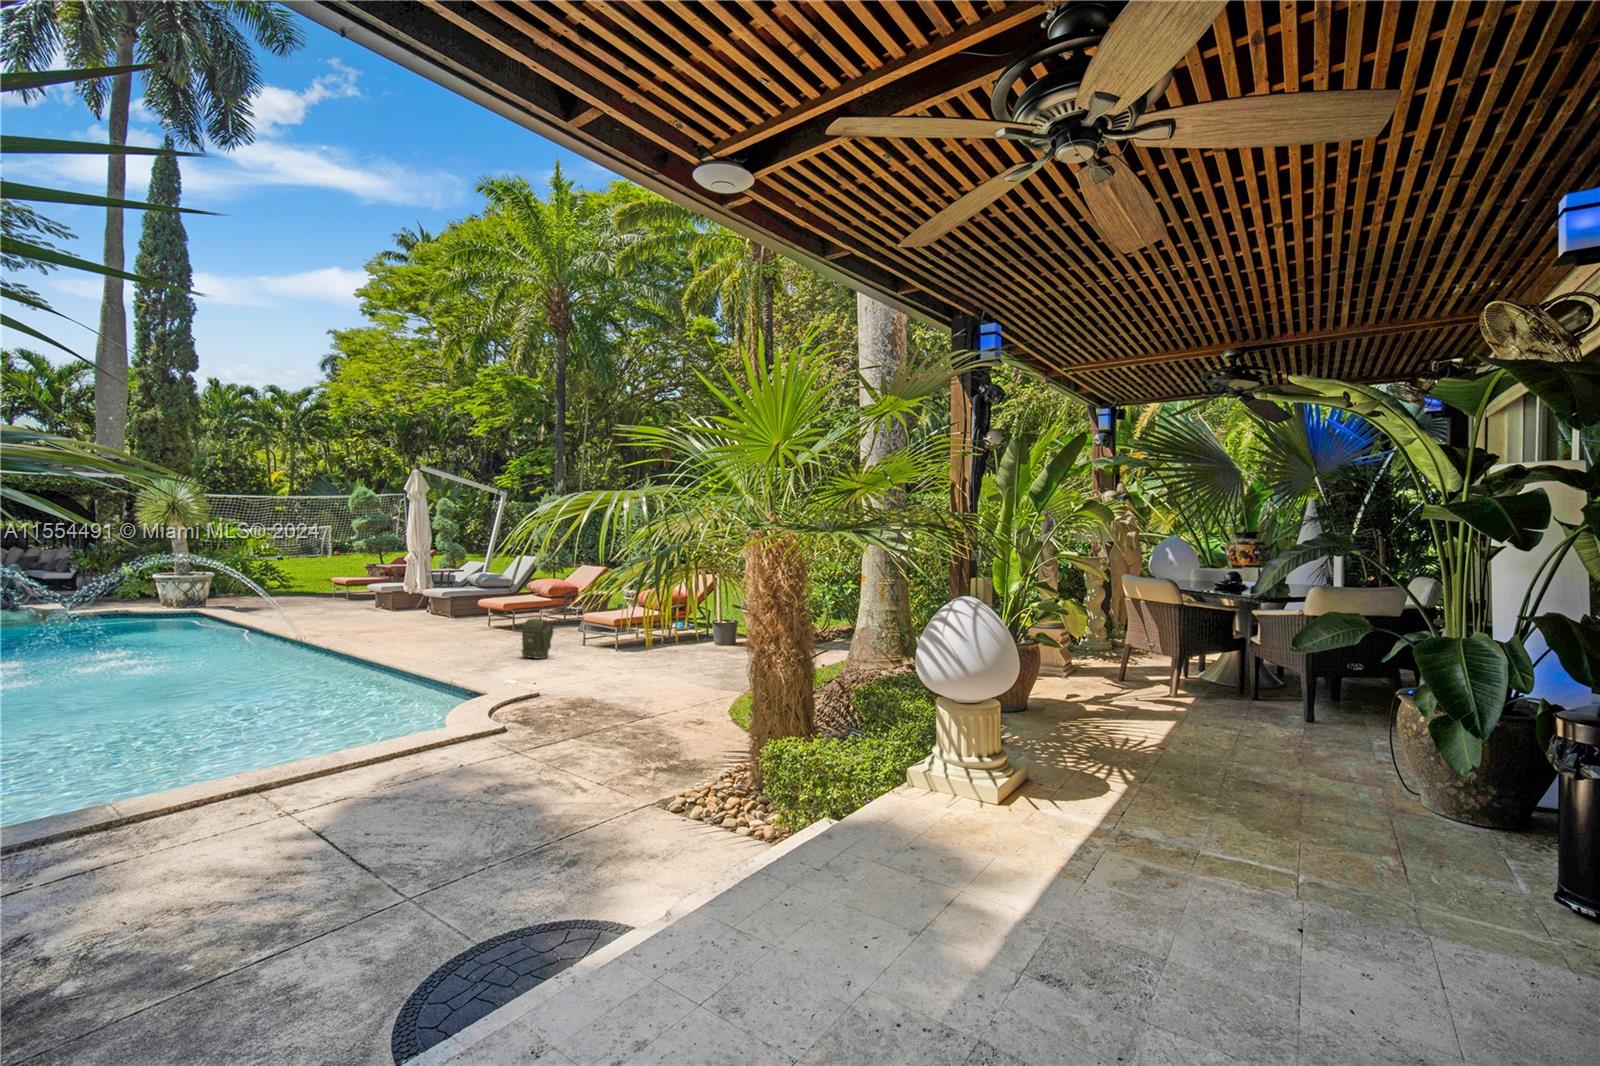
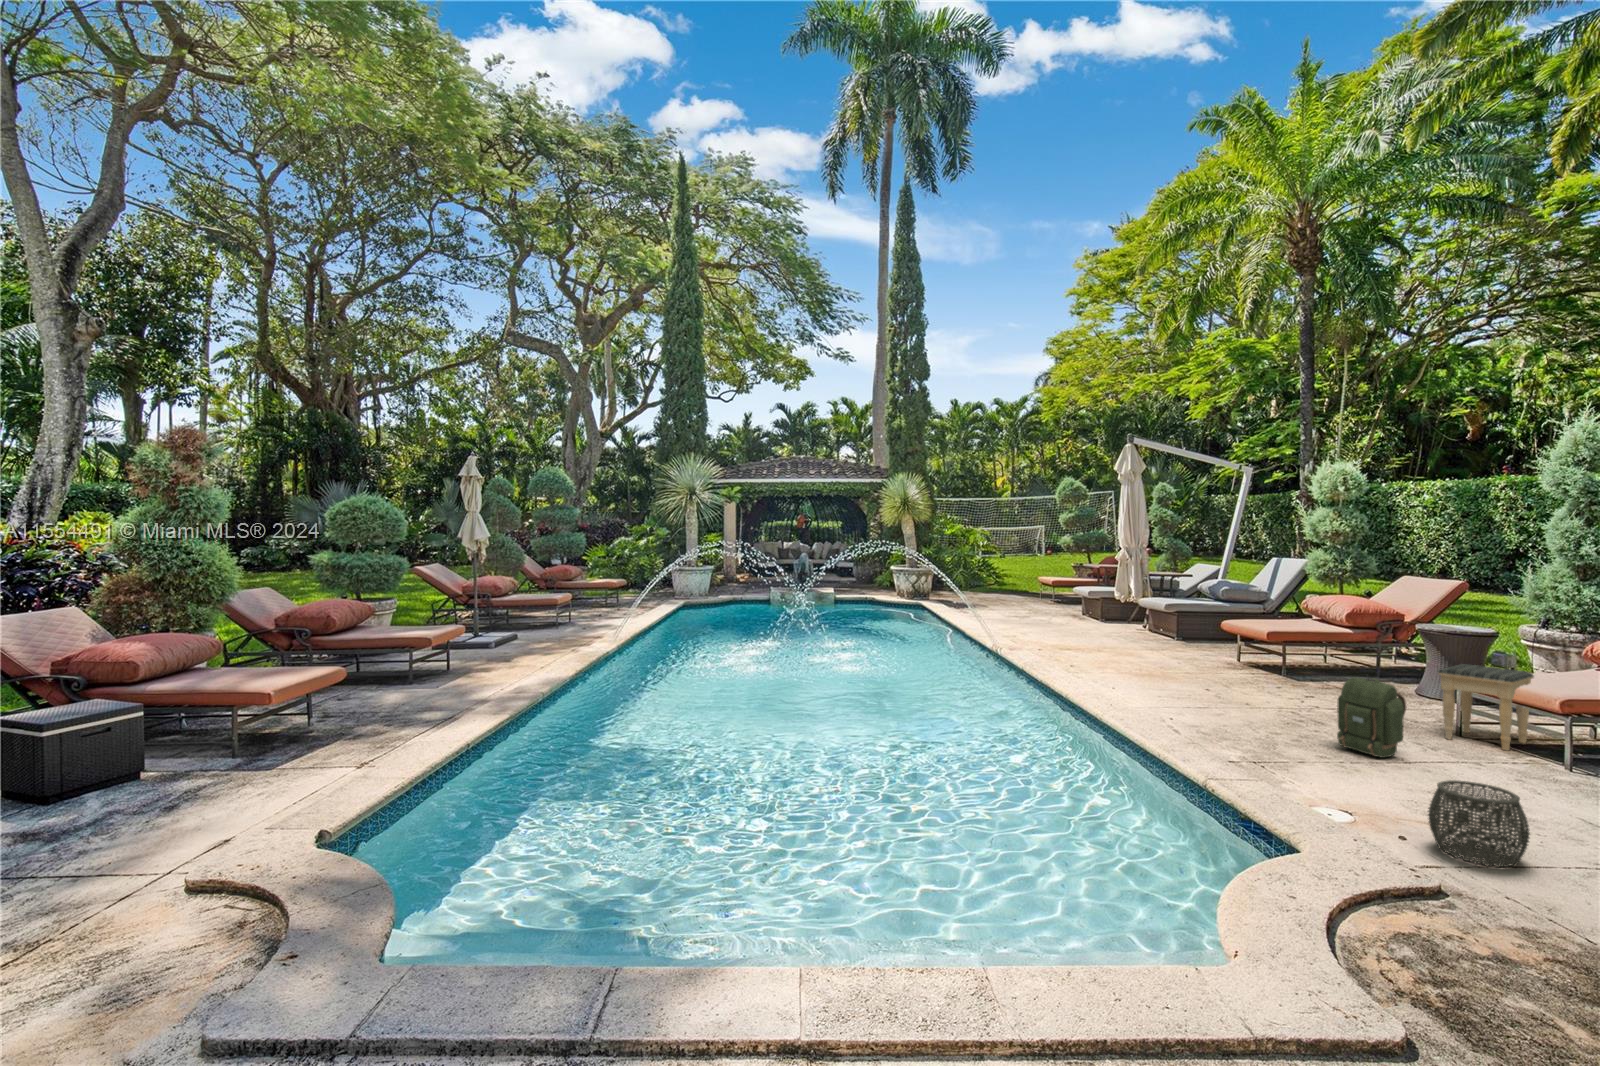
footstool: none [573,609,614,649] -> present [1438,664,1534,750]
woven basket: none [539,652,574,685] -> present [1428,780,1530,867]

